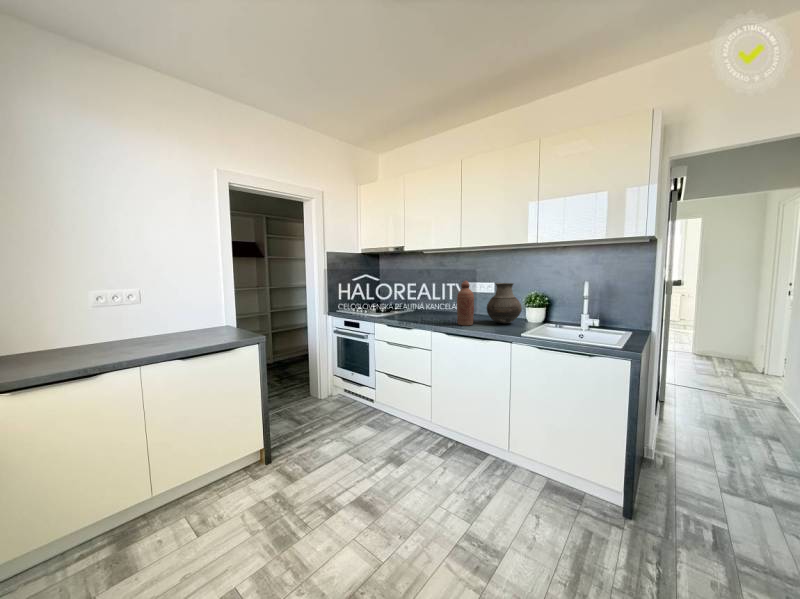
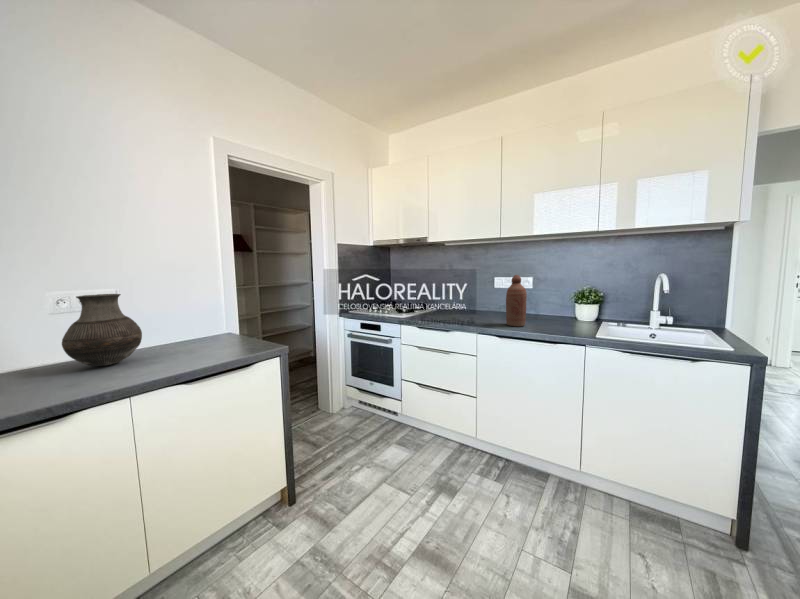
vase: present [487,283,522,323] -> present [62,294,142,366]

